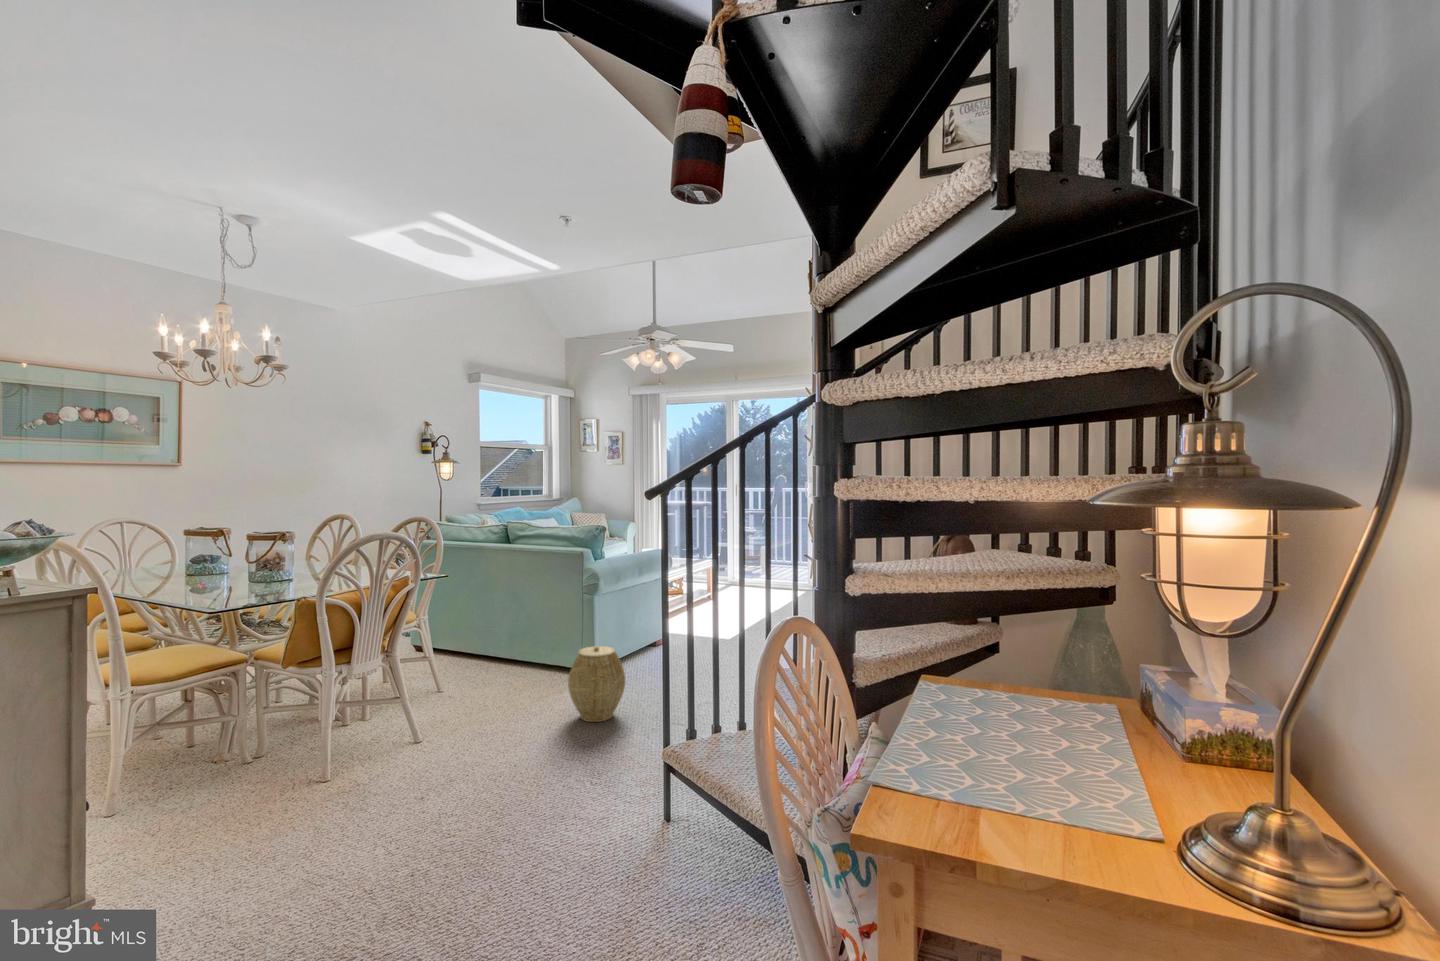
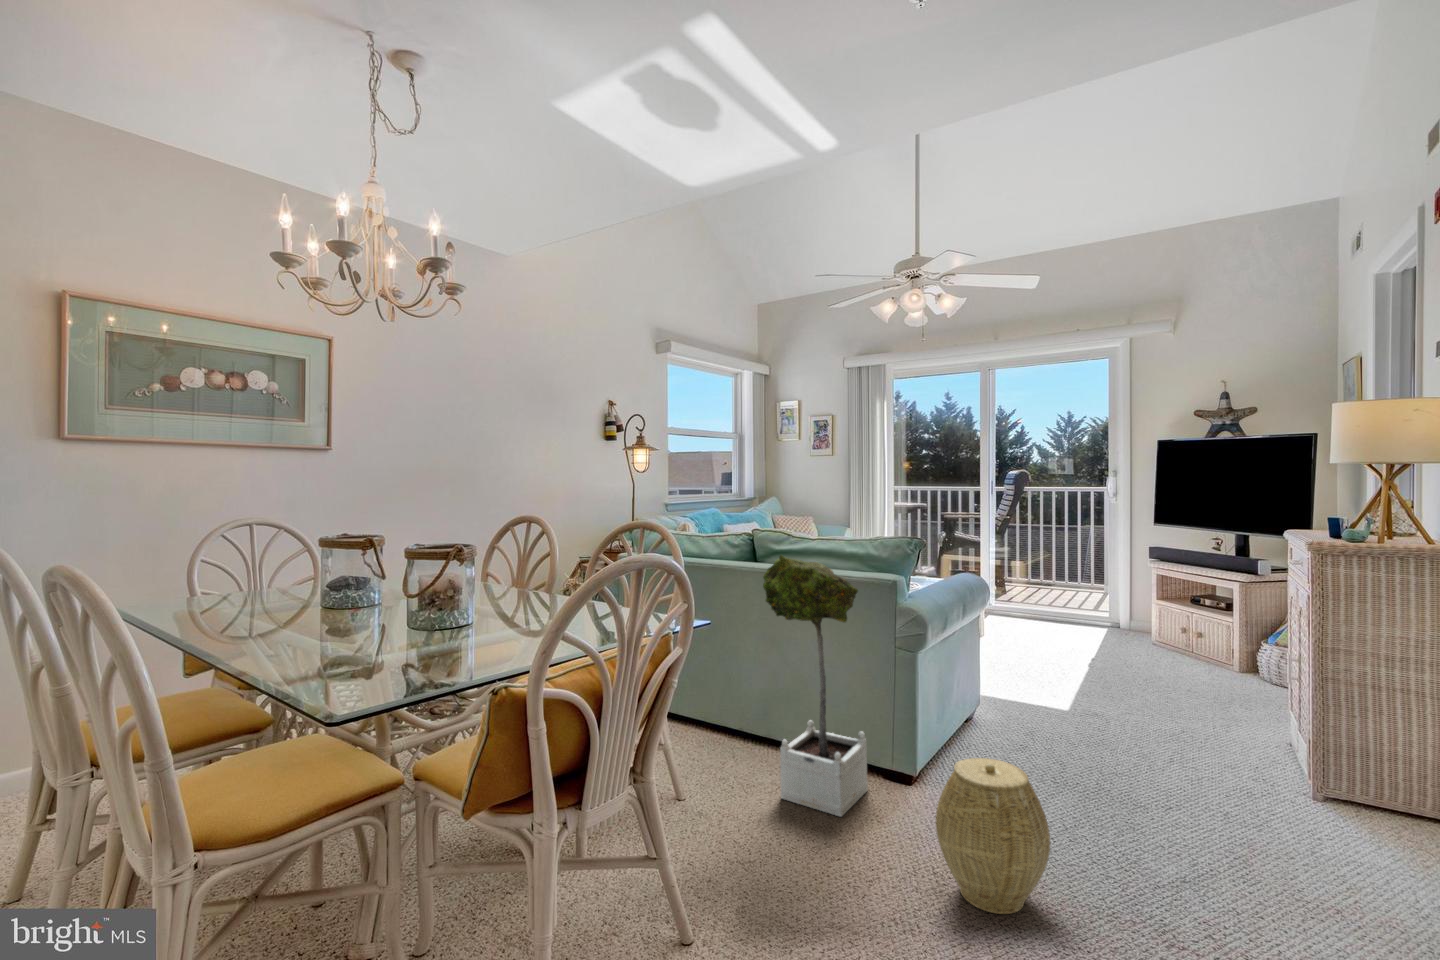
potted tree: none [495,538,562,693] -> present [763,555,868,817]

